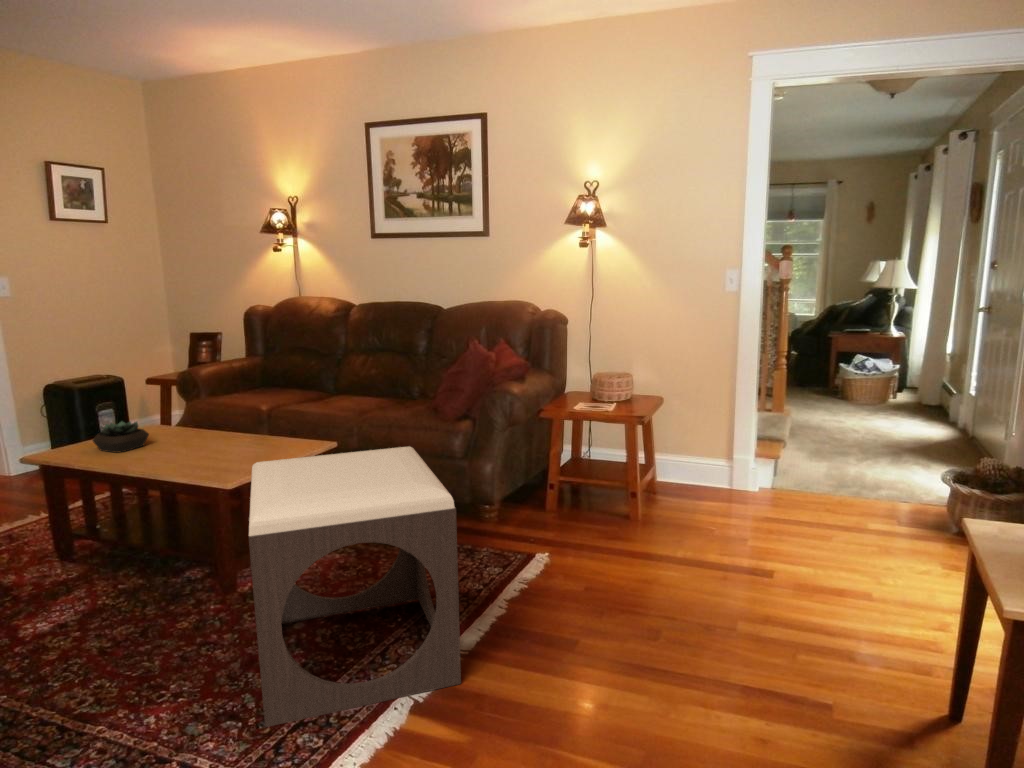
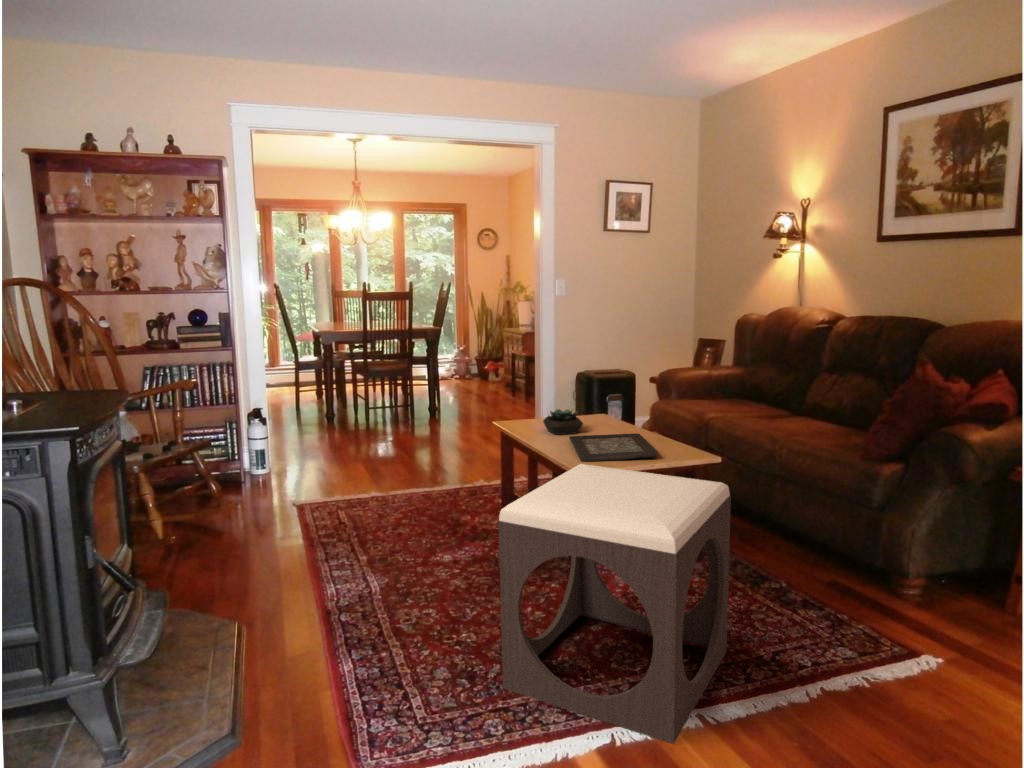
decorative tray: none [147,432,272,470] -> present [569,433,658,462]

